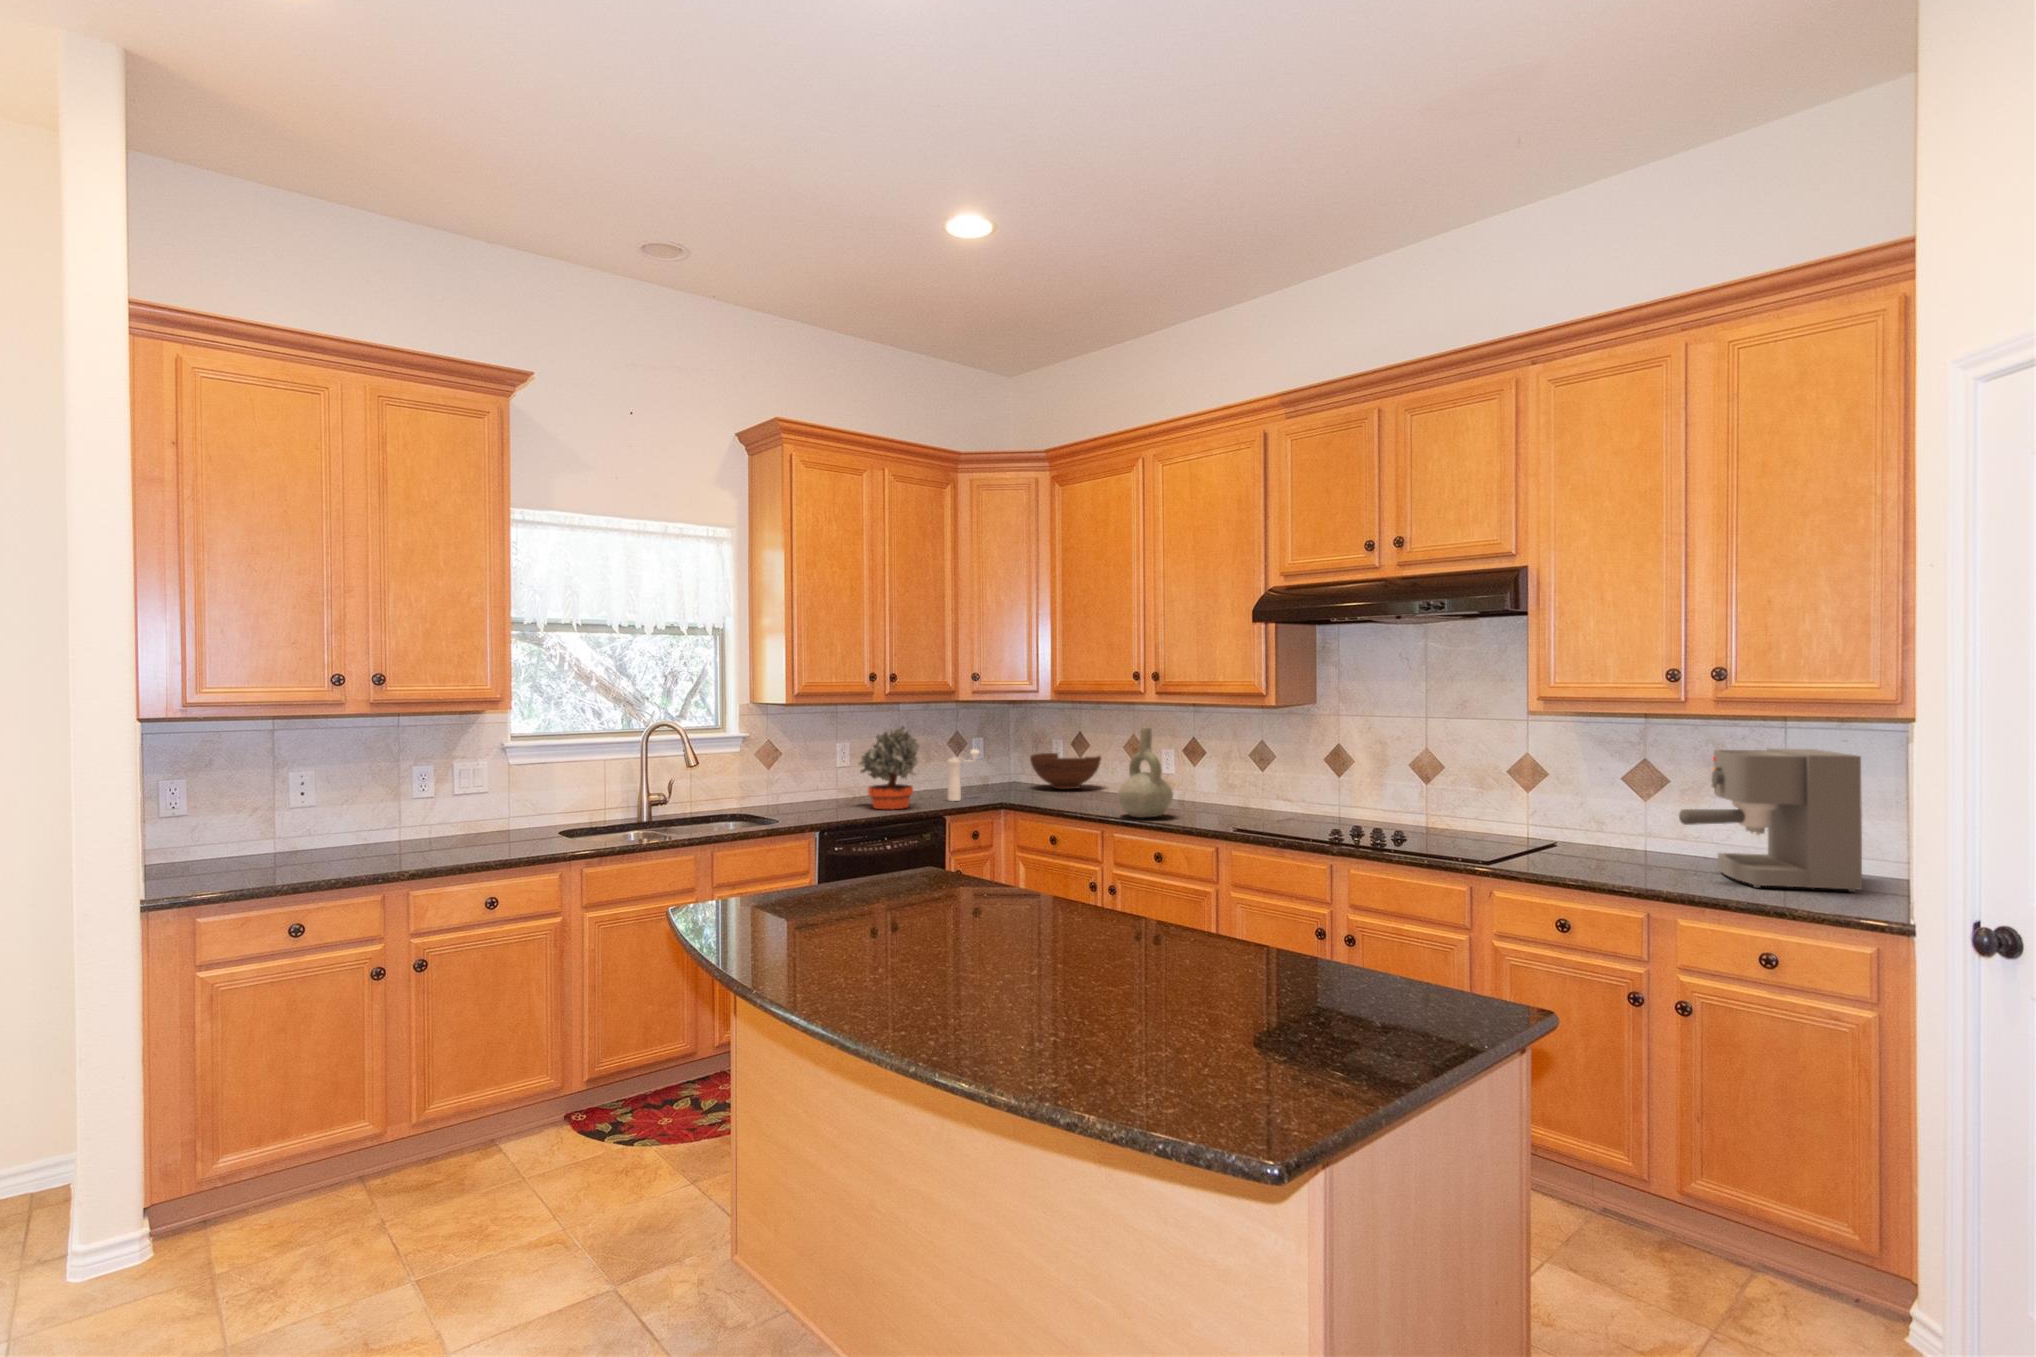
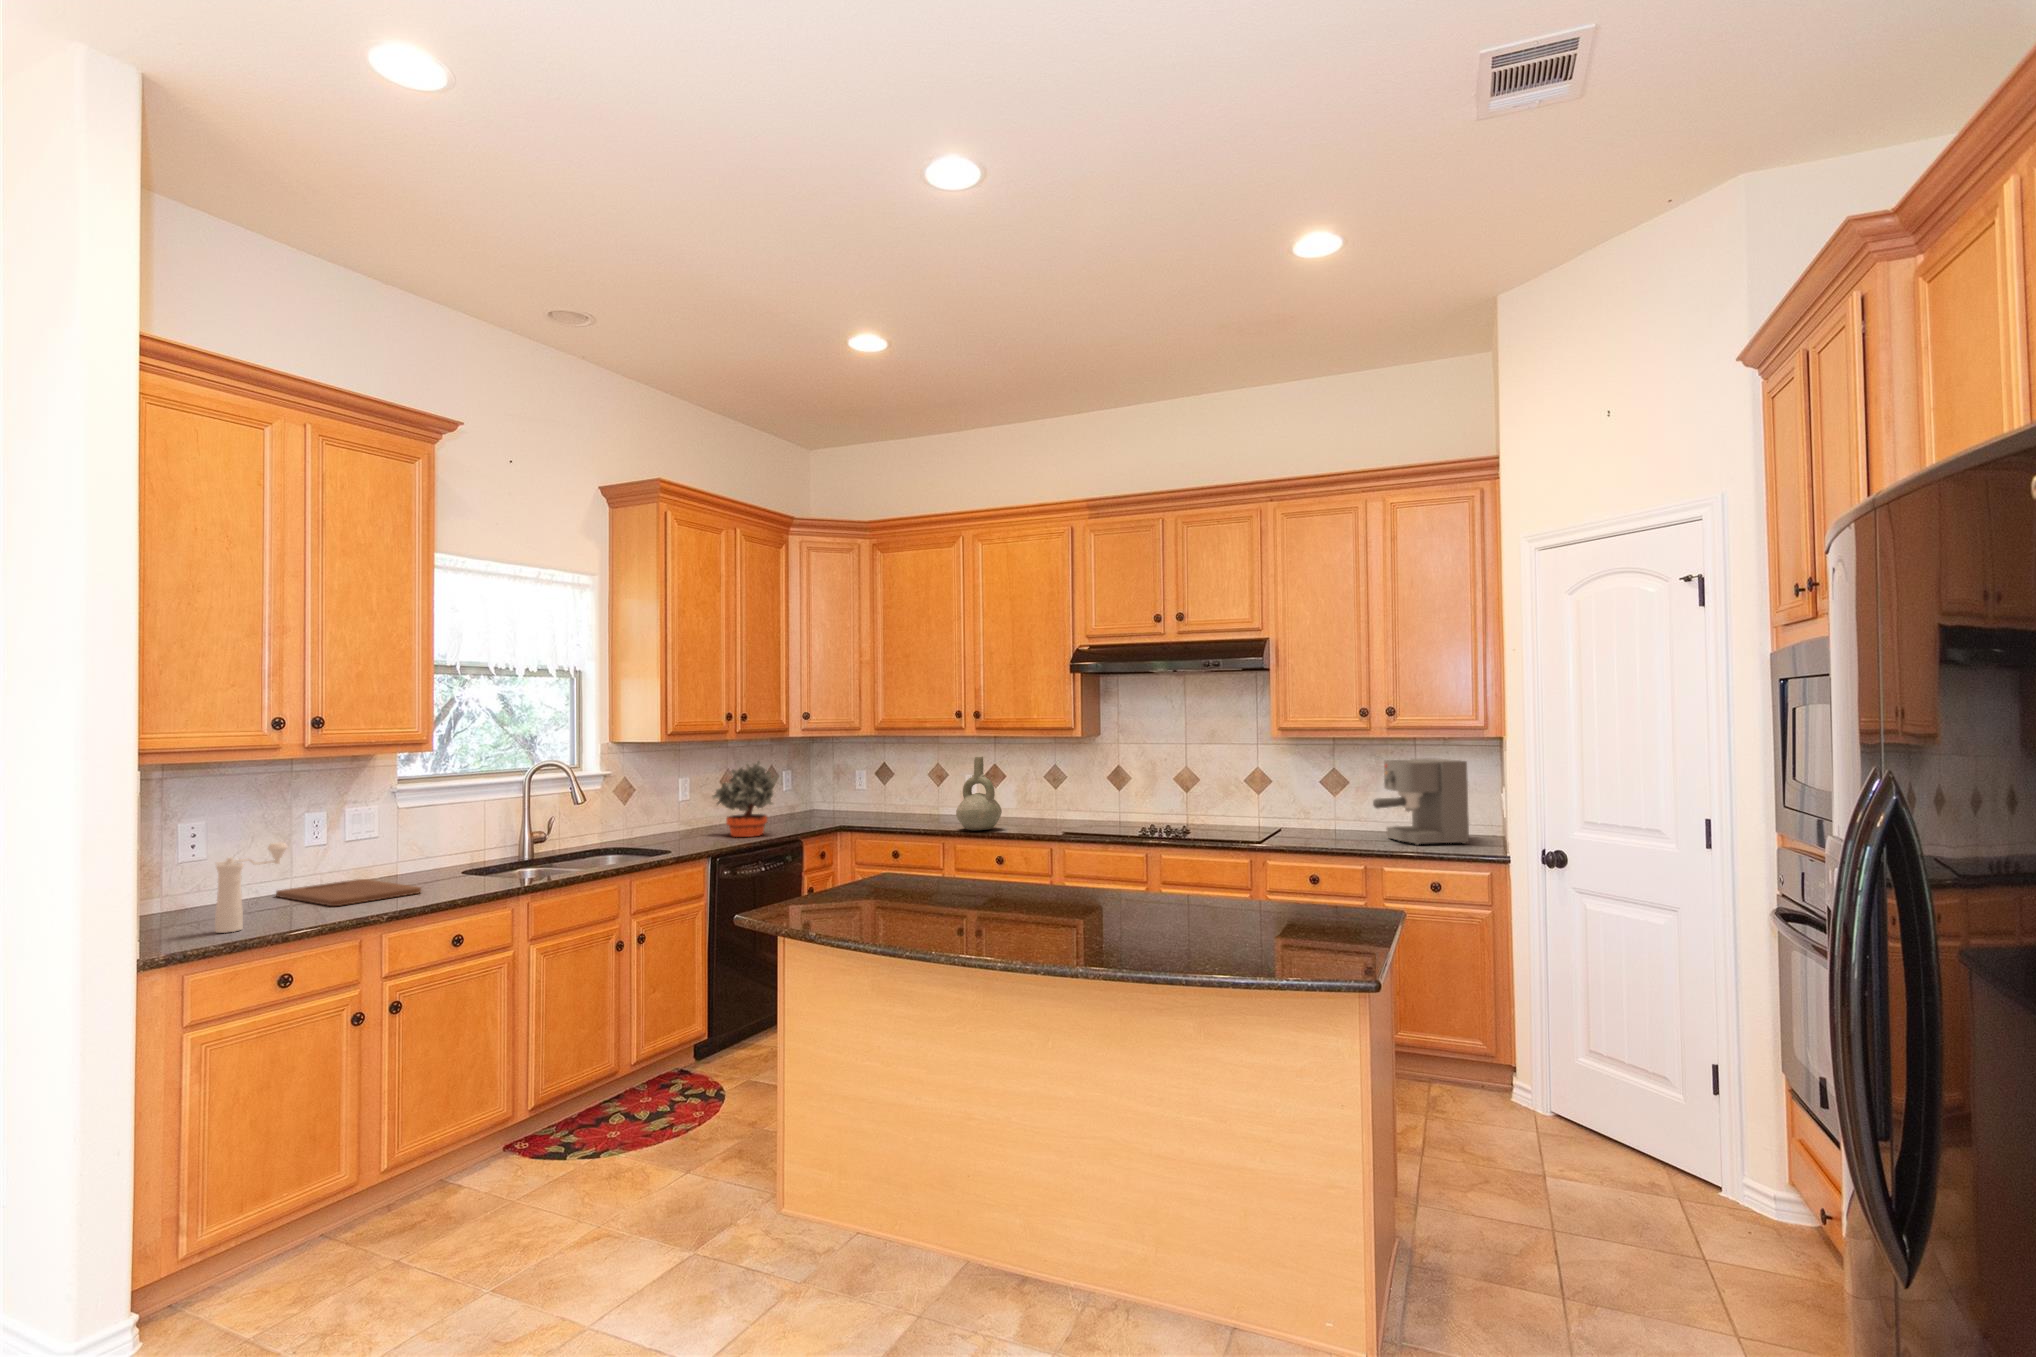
pepper mill: present [948,750,980,801] -> present [215,842,287,933]
fruit bowl: present [1030,753,1101,789] -> none [837,782,900,814]
cutting board: none [375,832,478,860] -> present [276,879,421,906]

